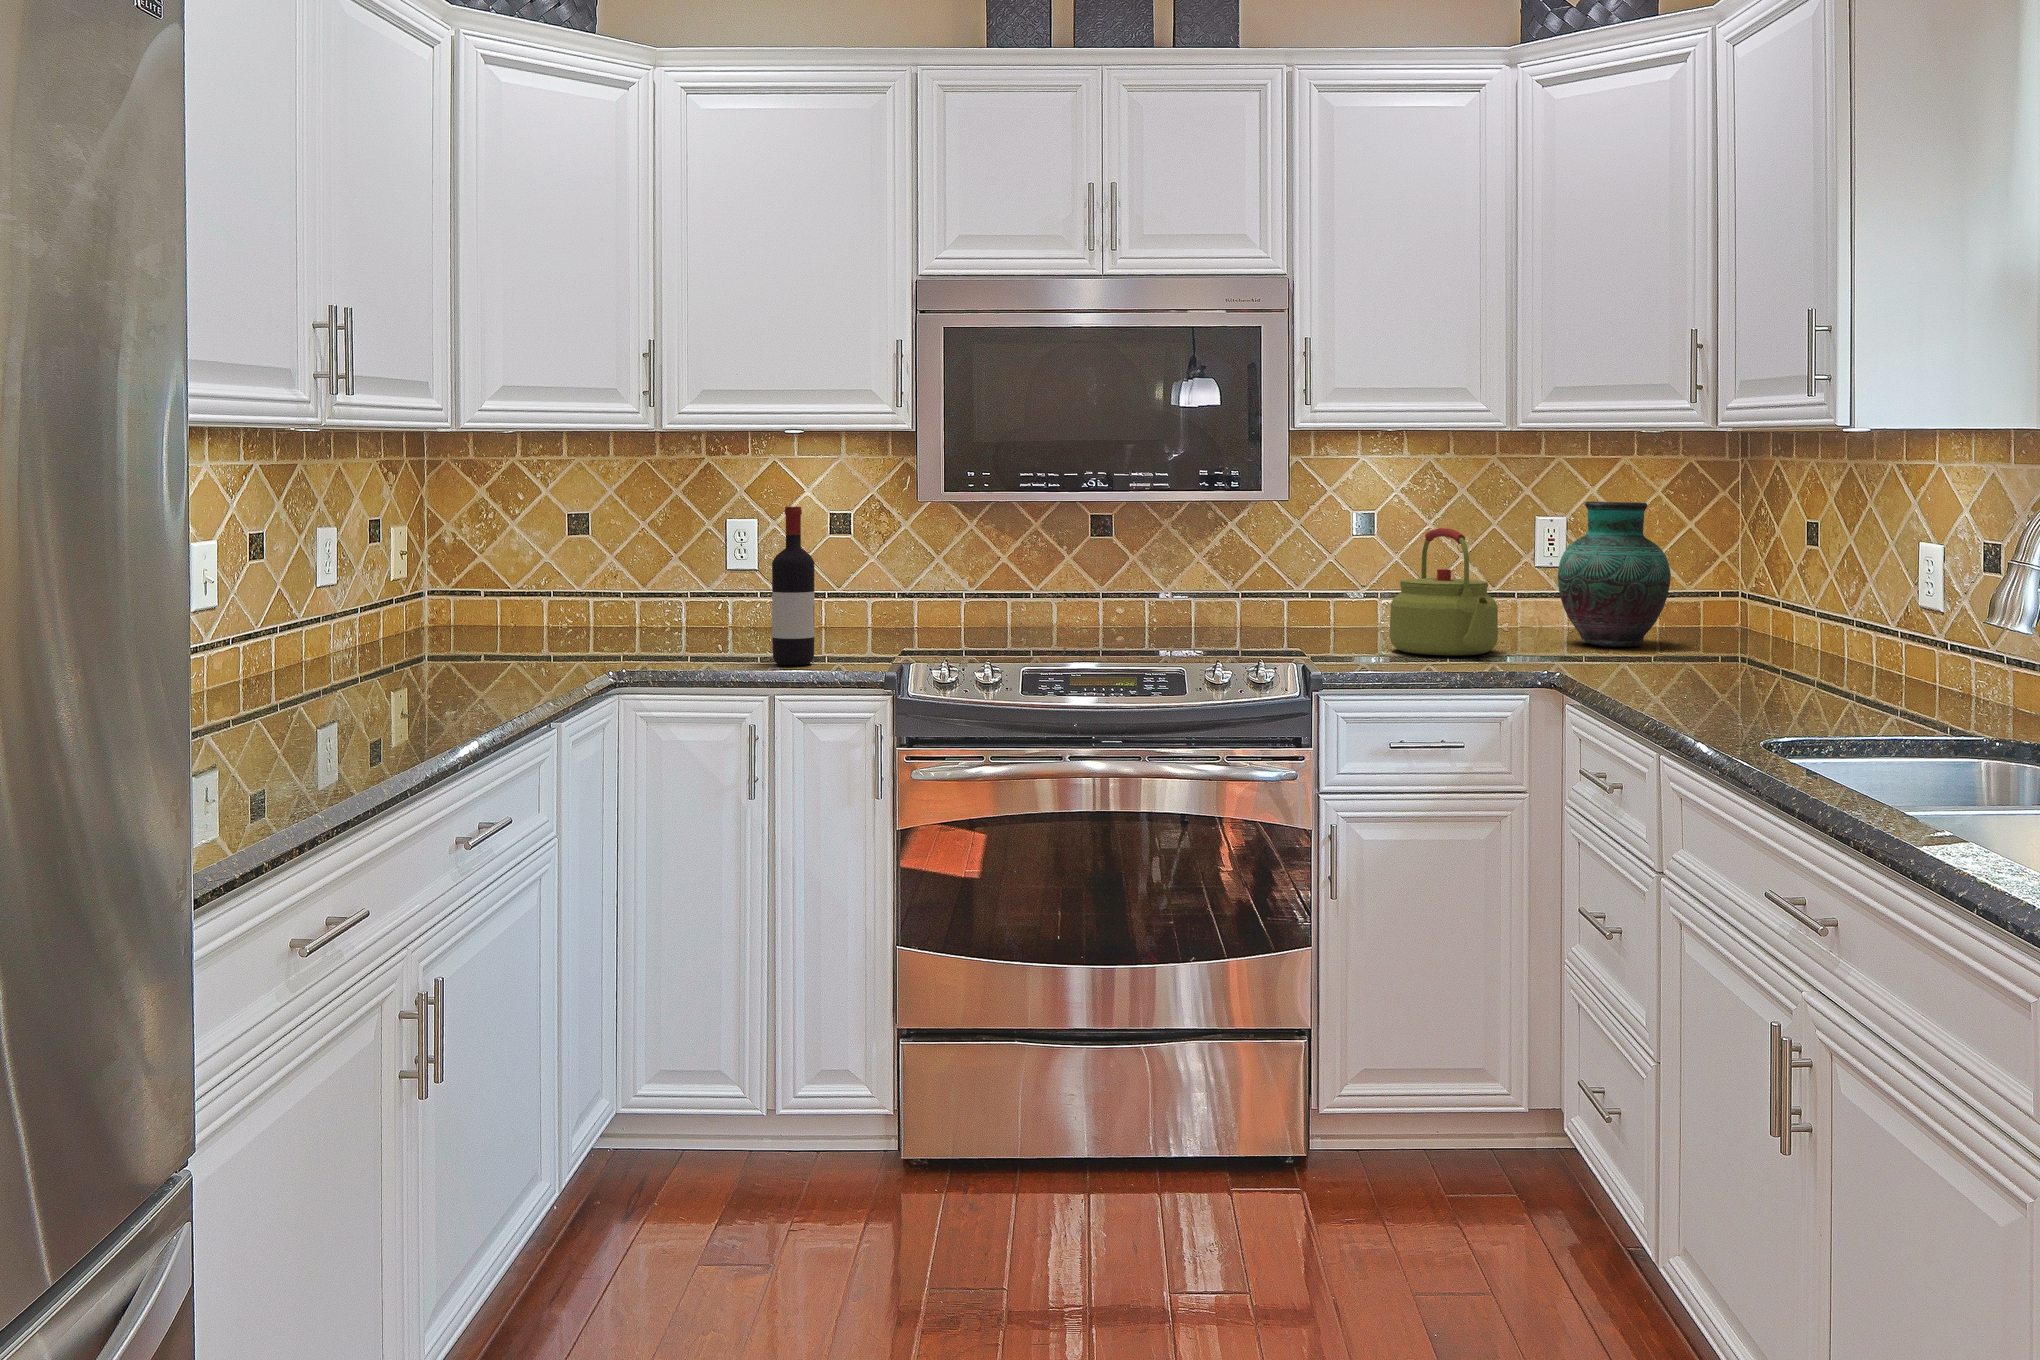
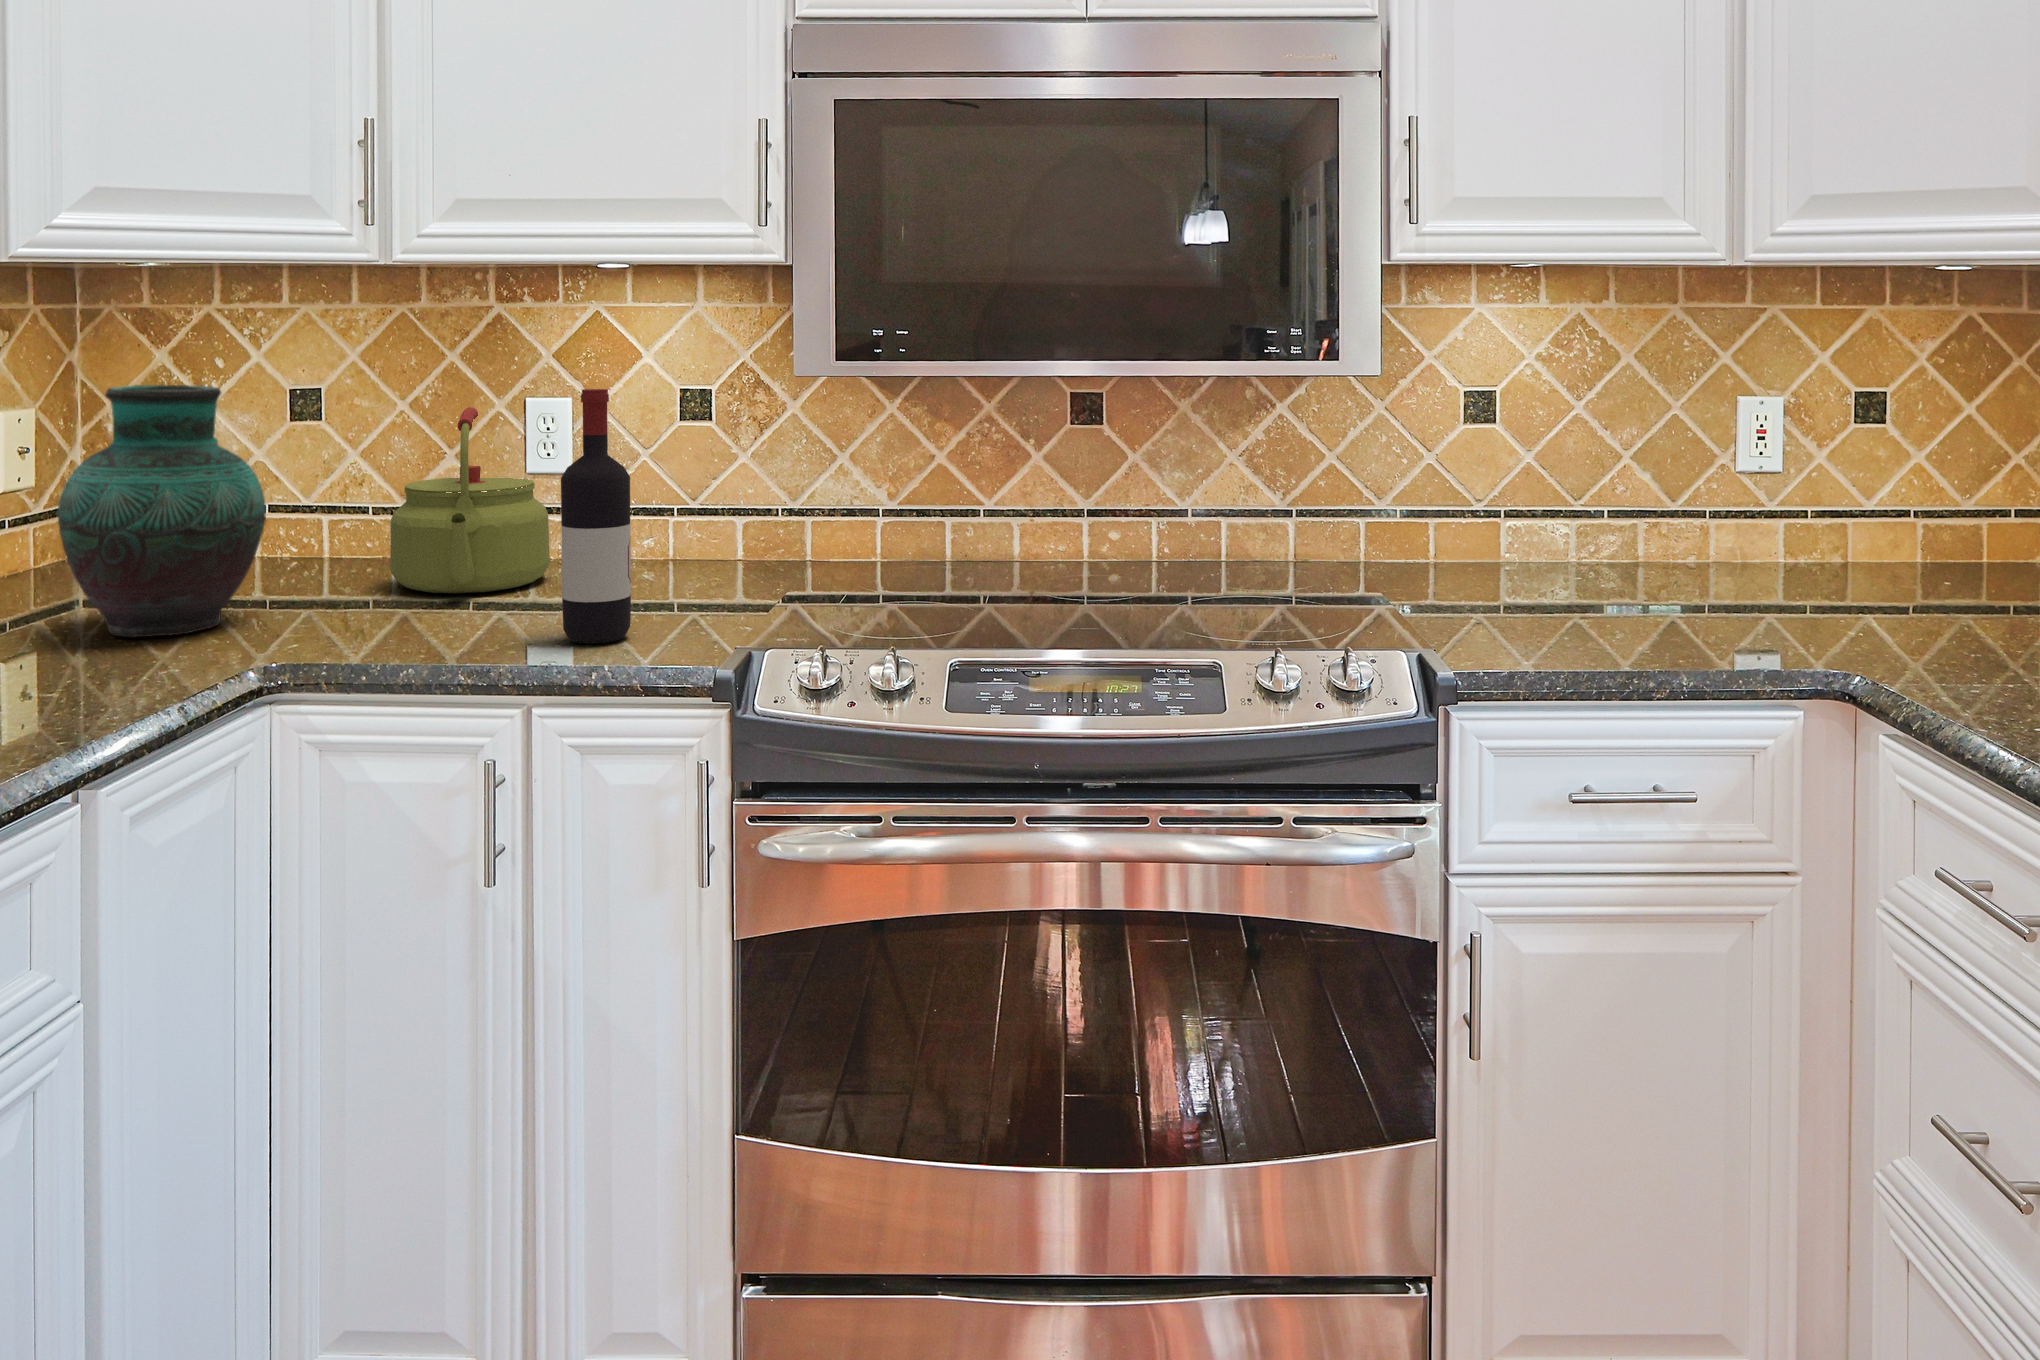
vase: present [1558,501,1671,647] -> present [58,385,266,638]
kettle: present [1390,528,1498,656] -> present [390,407,550,593]

